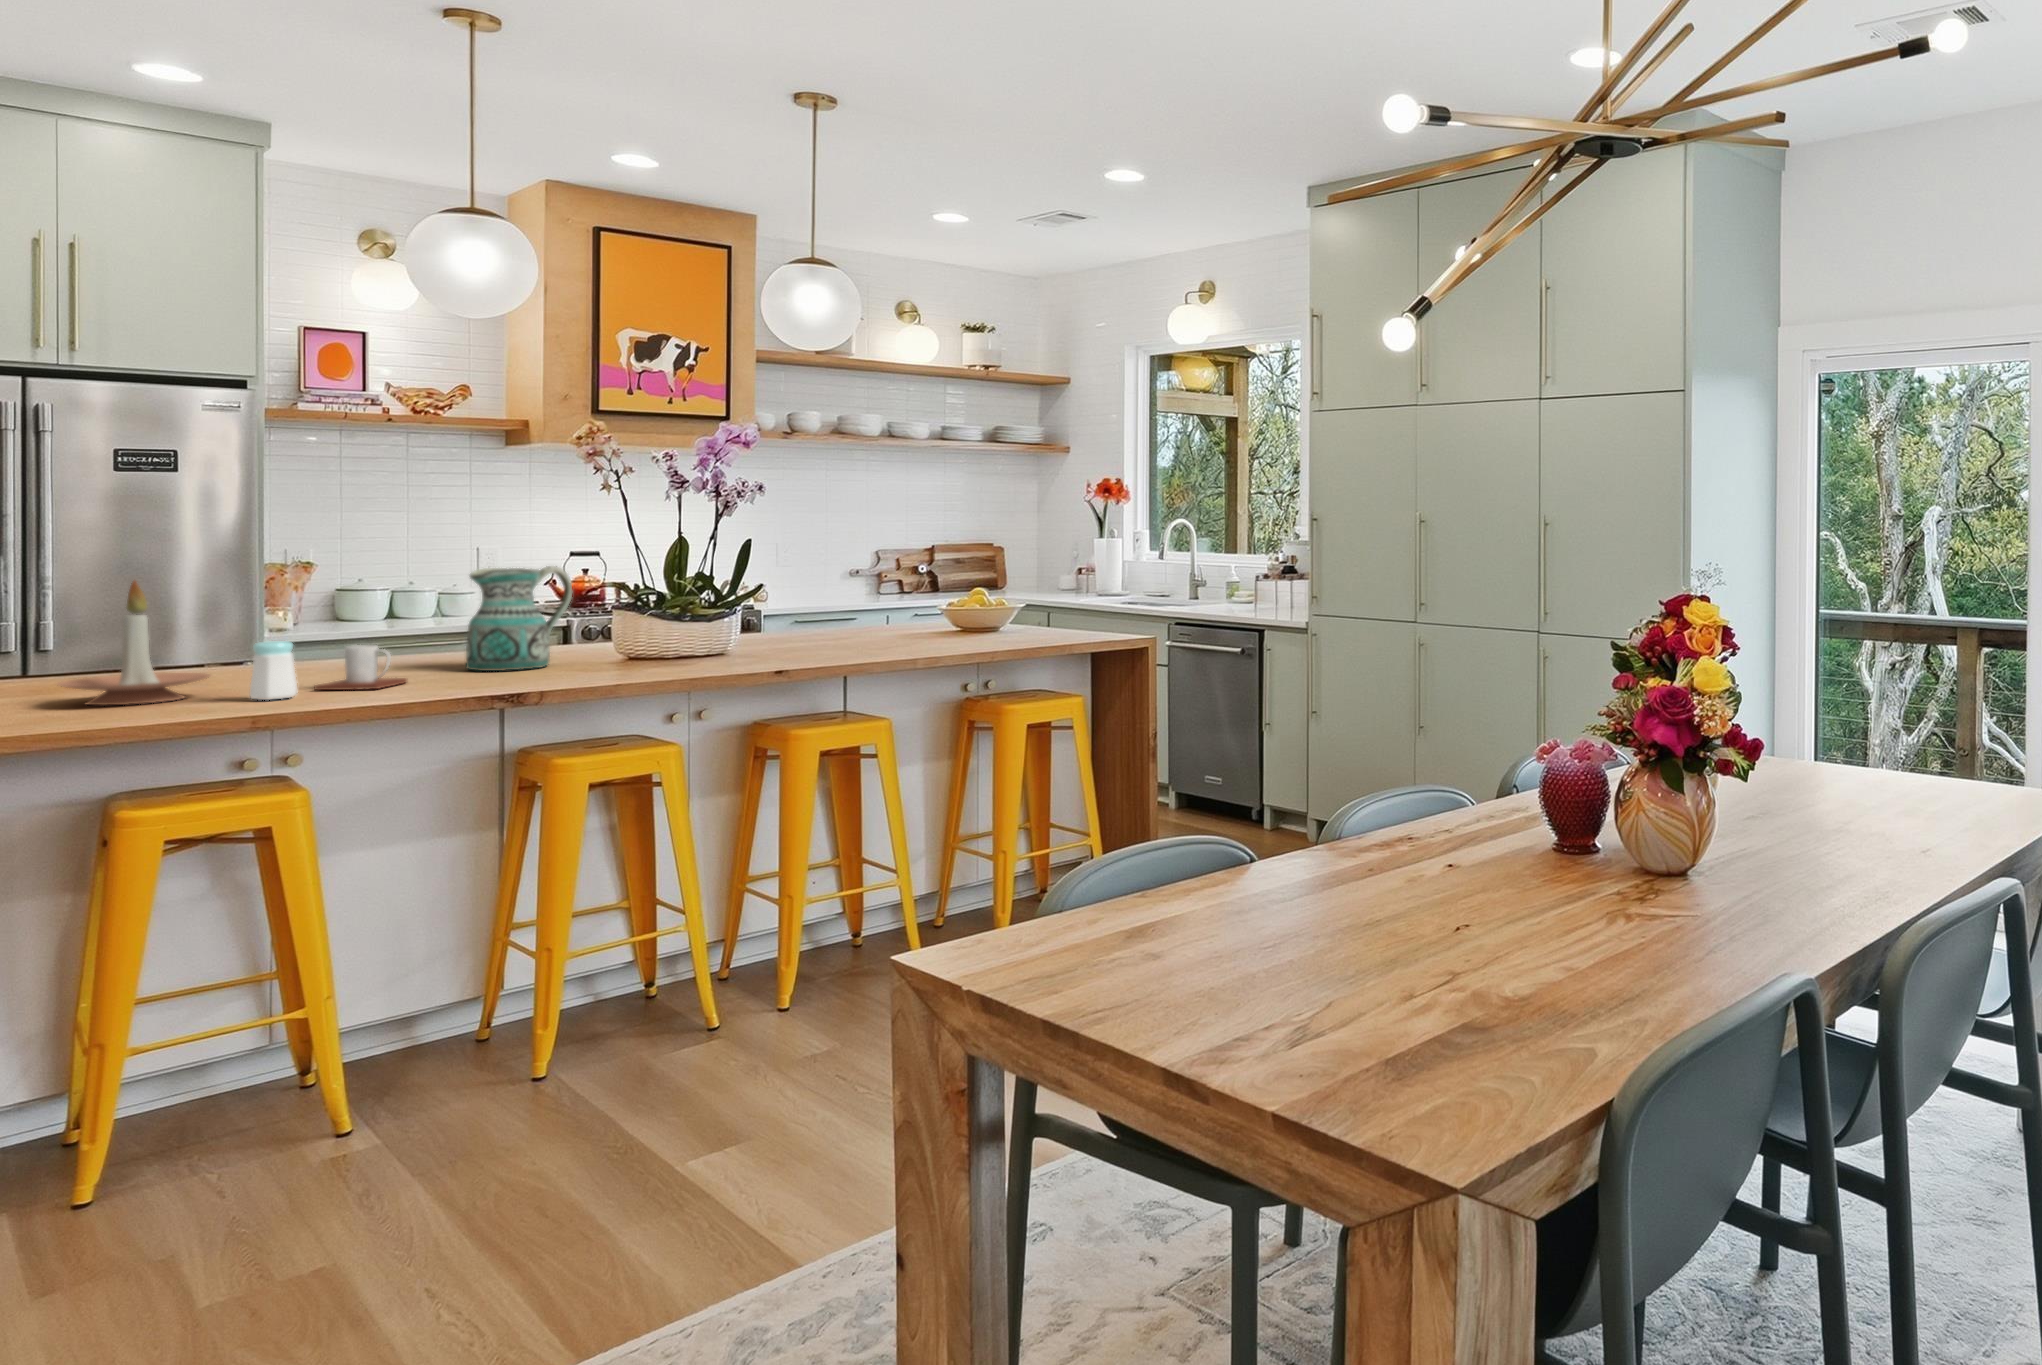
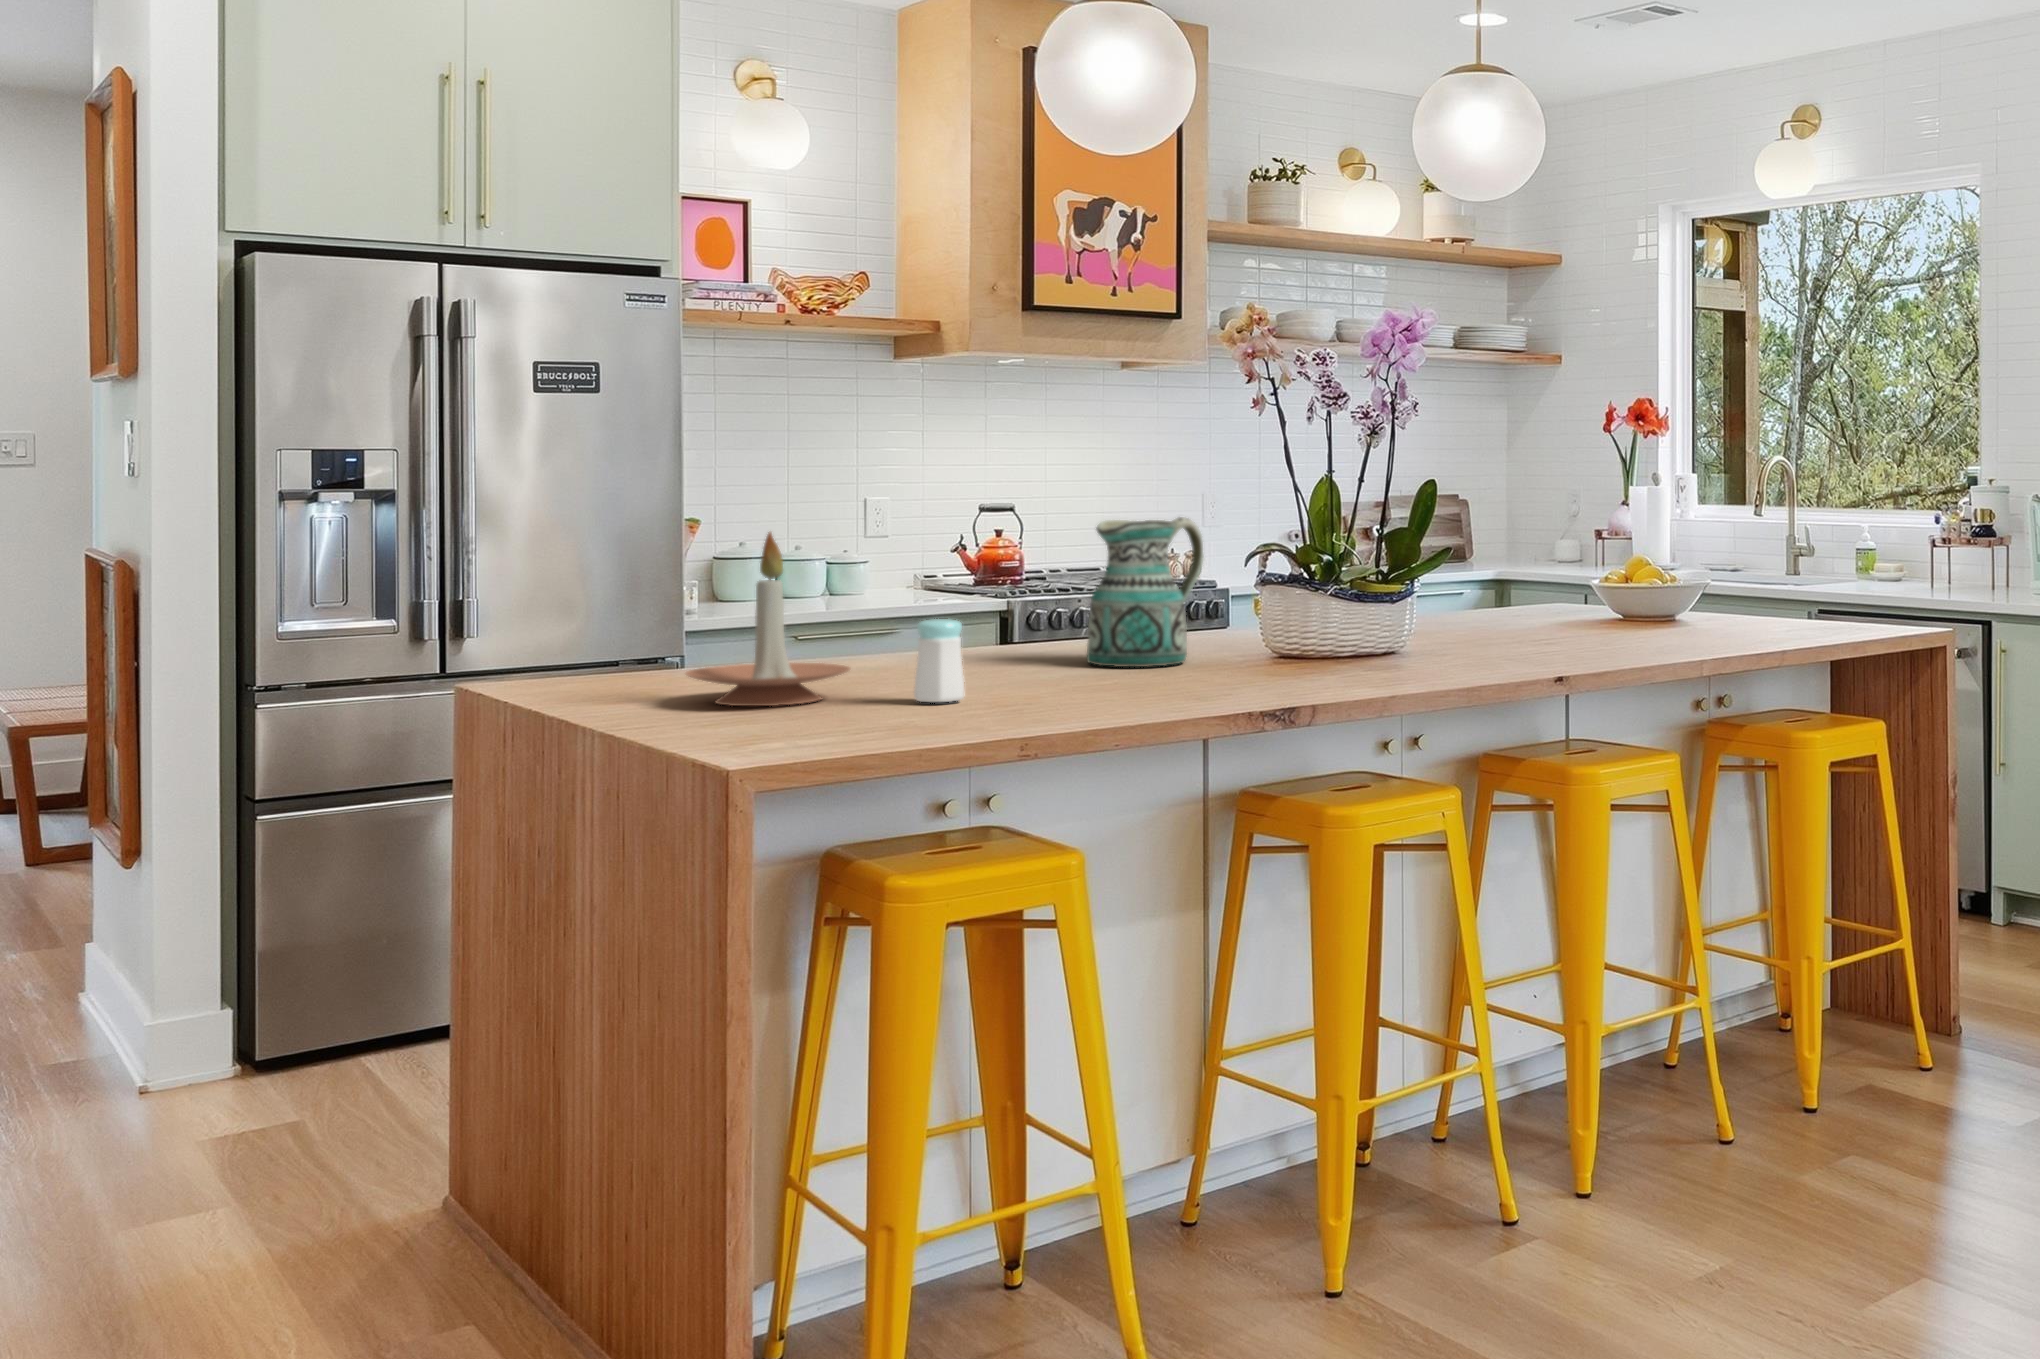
mug: present [314,645,407,690] -> none [963,627,1058,690]

